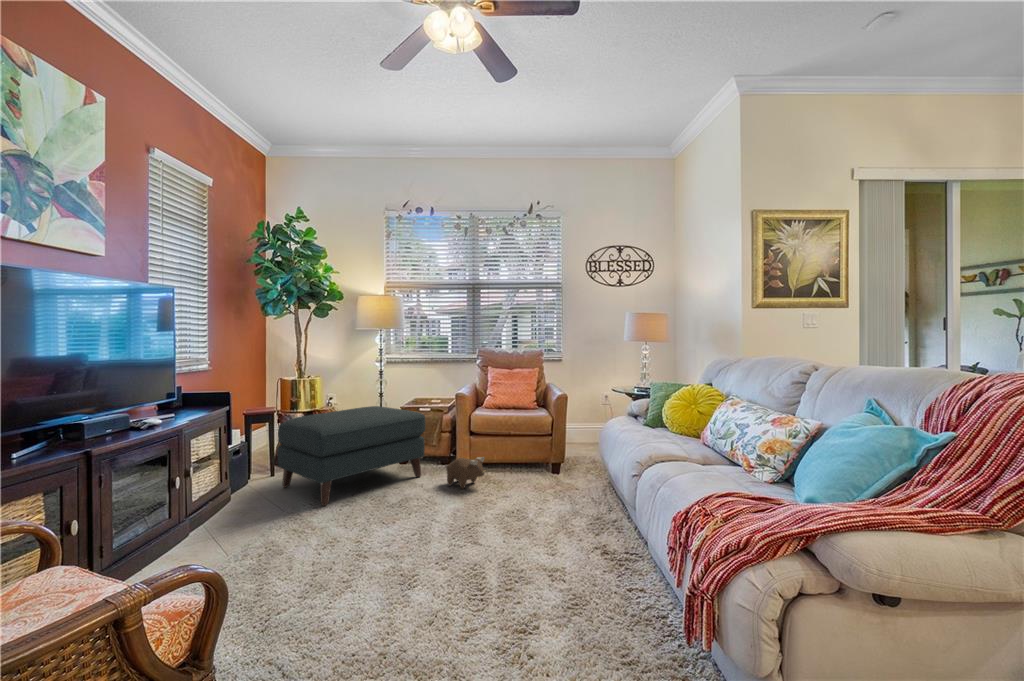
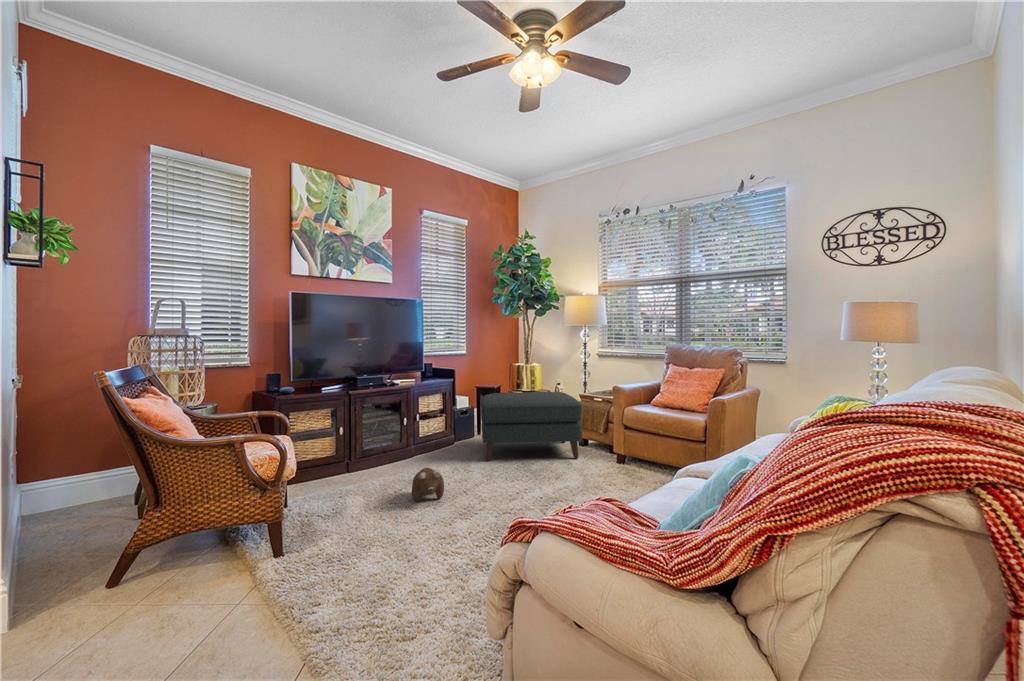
plush toy: present [446,457,485,489] -> present [412,468,444,501]

